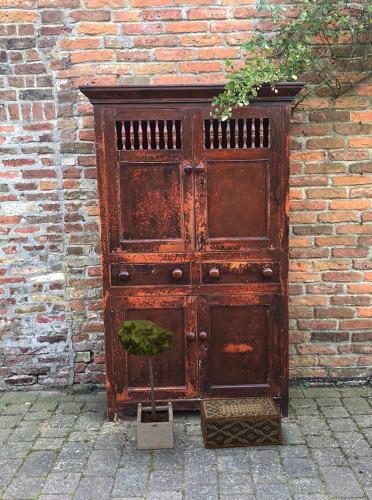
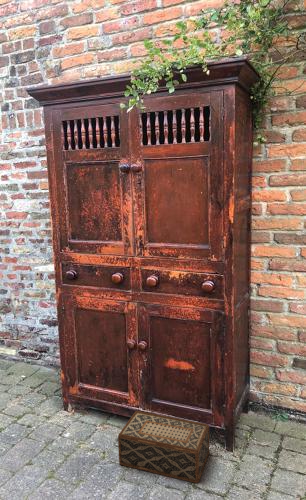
potted tree: present [117,320,175,449] -> none [45,320,109,455]

